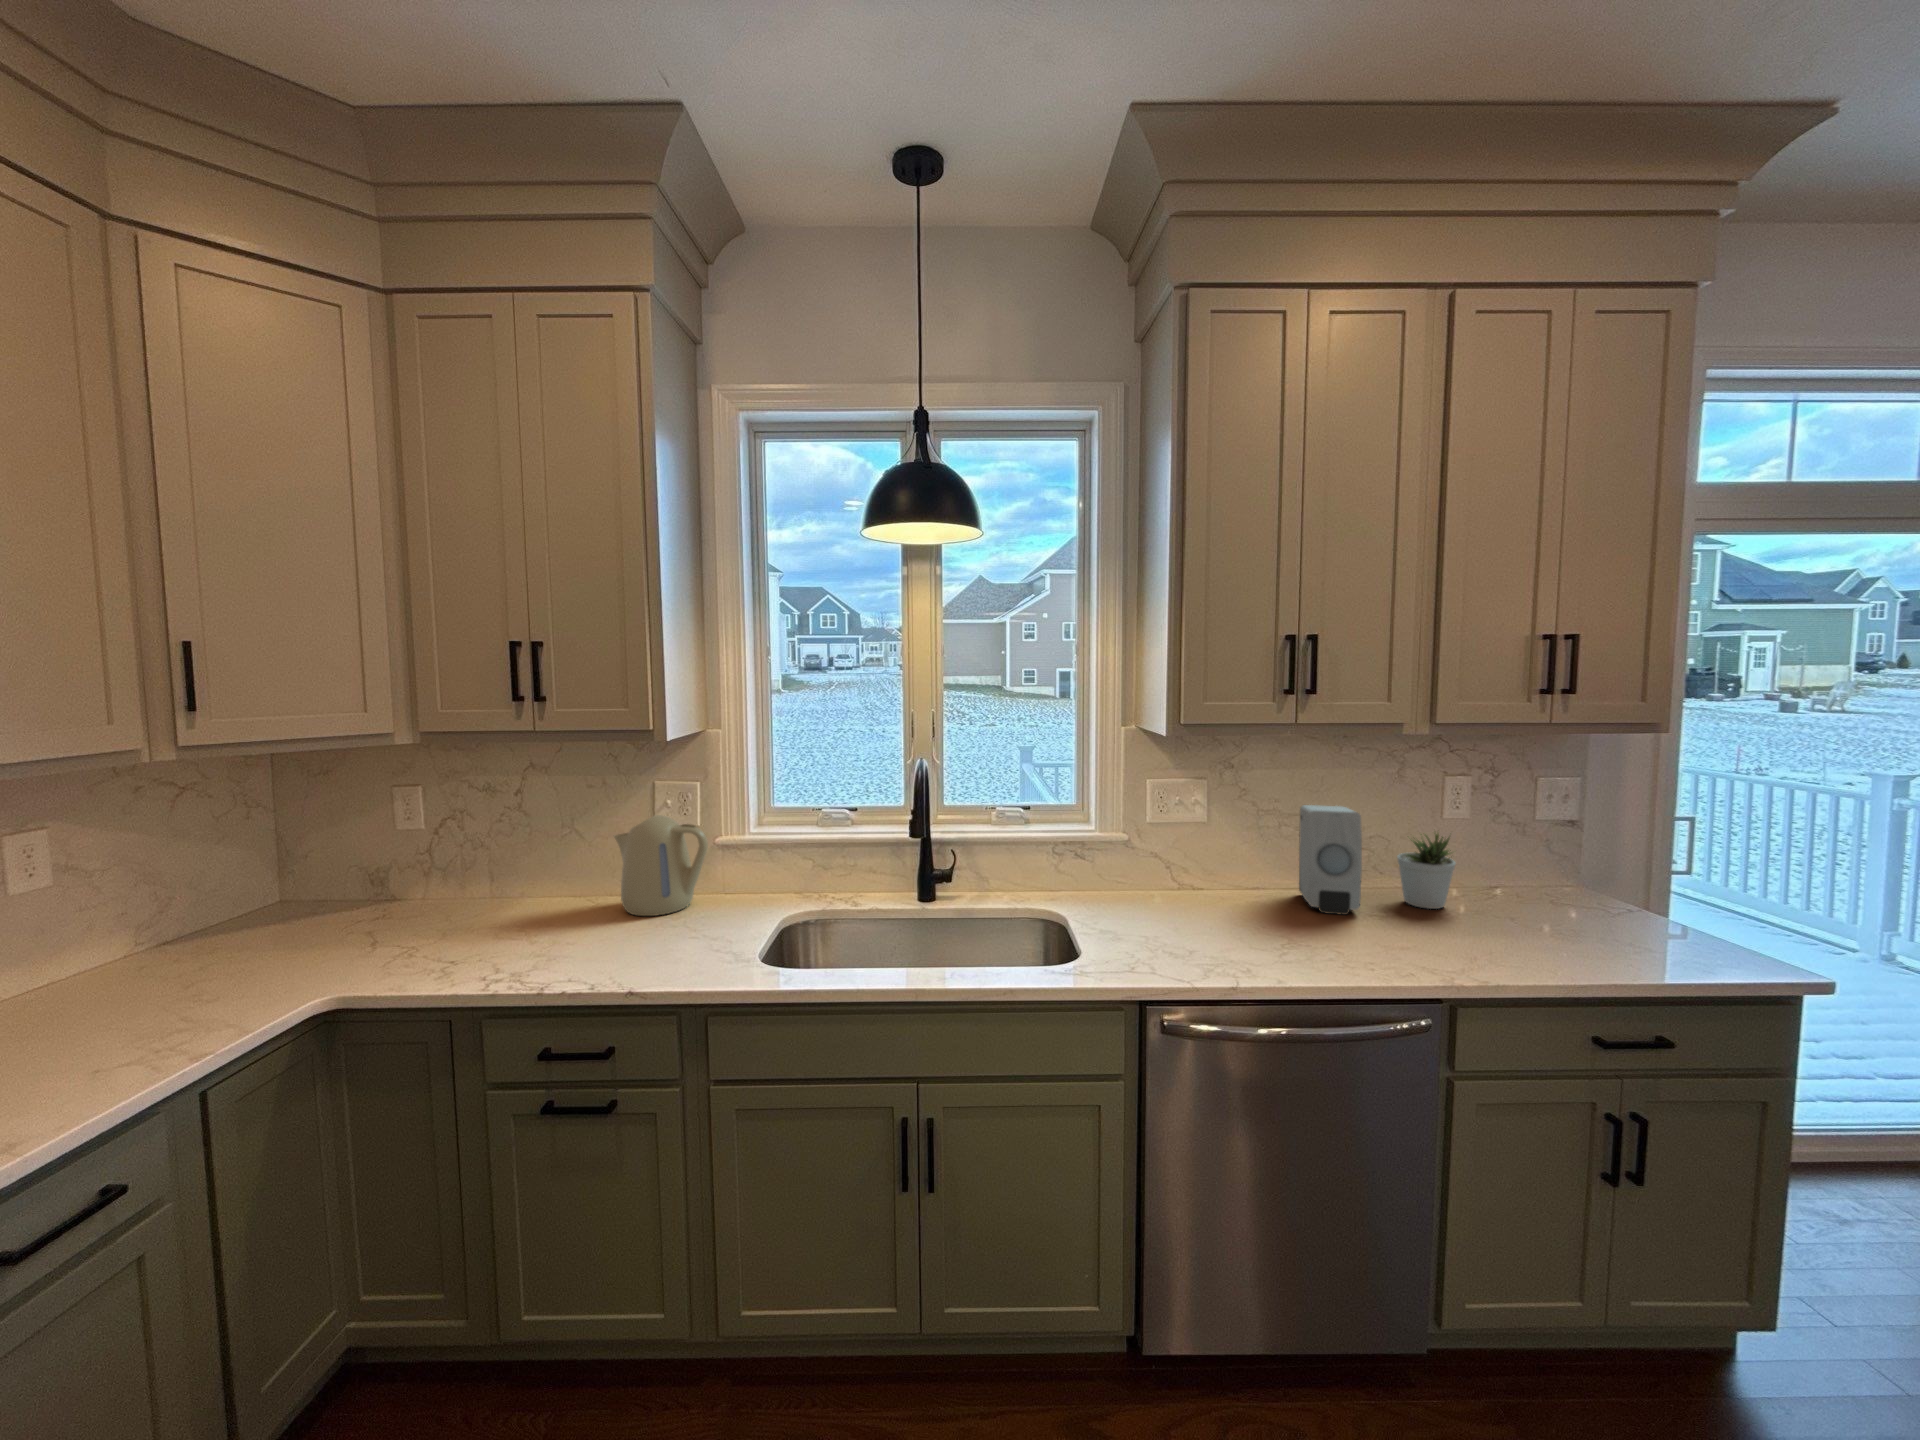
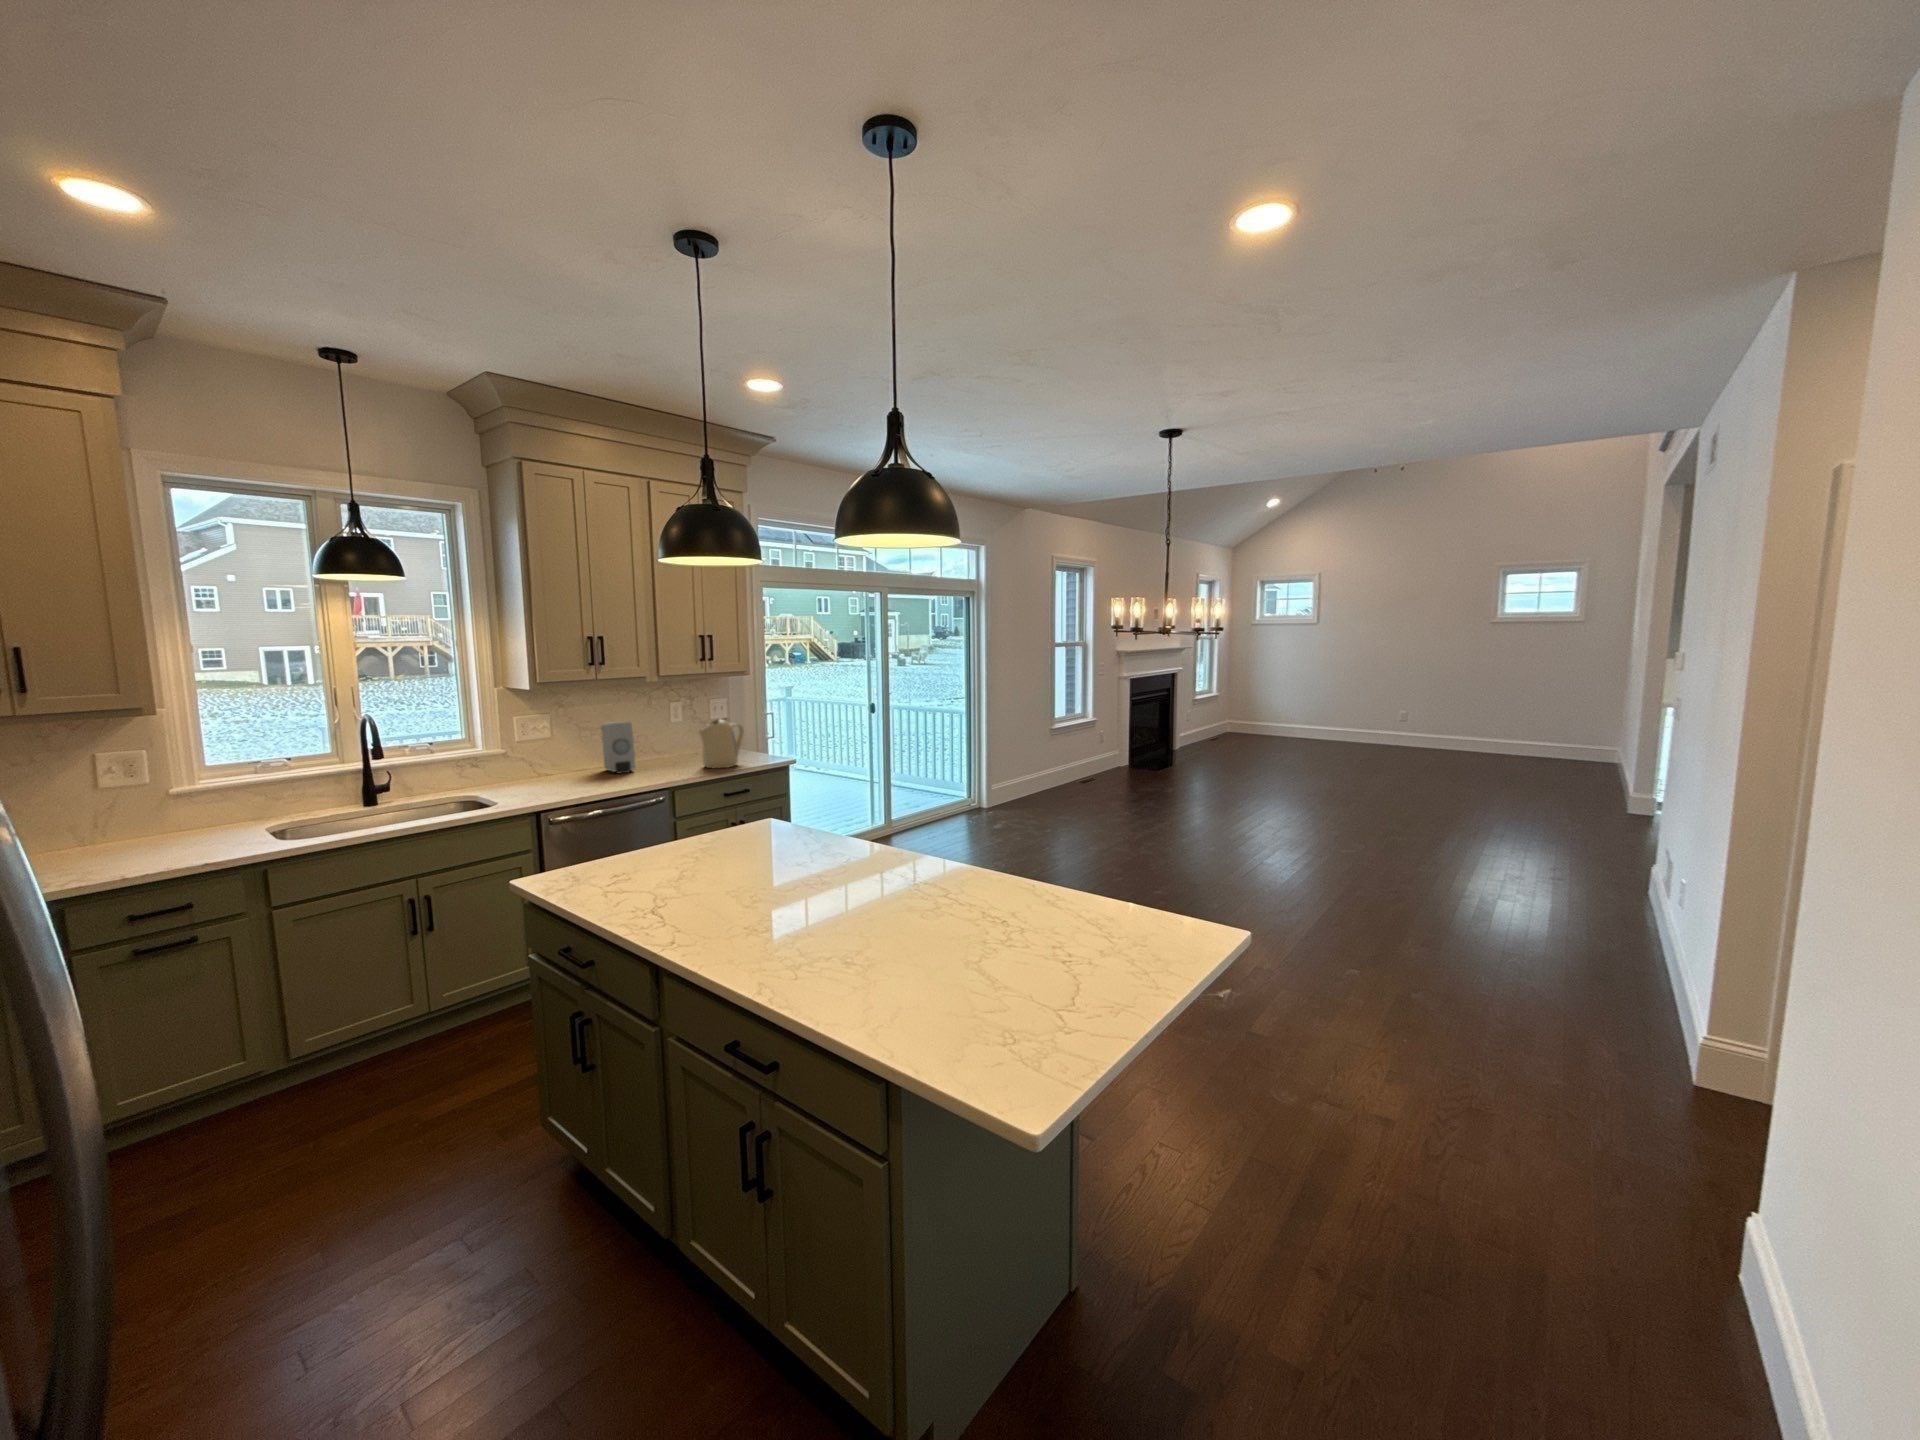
kettle: present [614,815,708,916] -> present [699,719,744,768]
potted plant: present [1397,834,1456,909] -> none [651,727,677,765]

